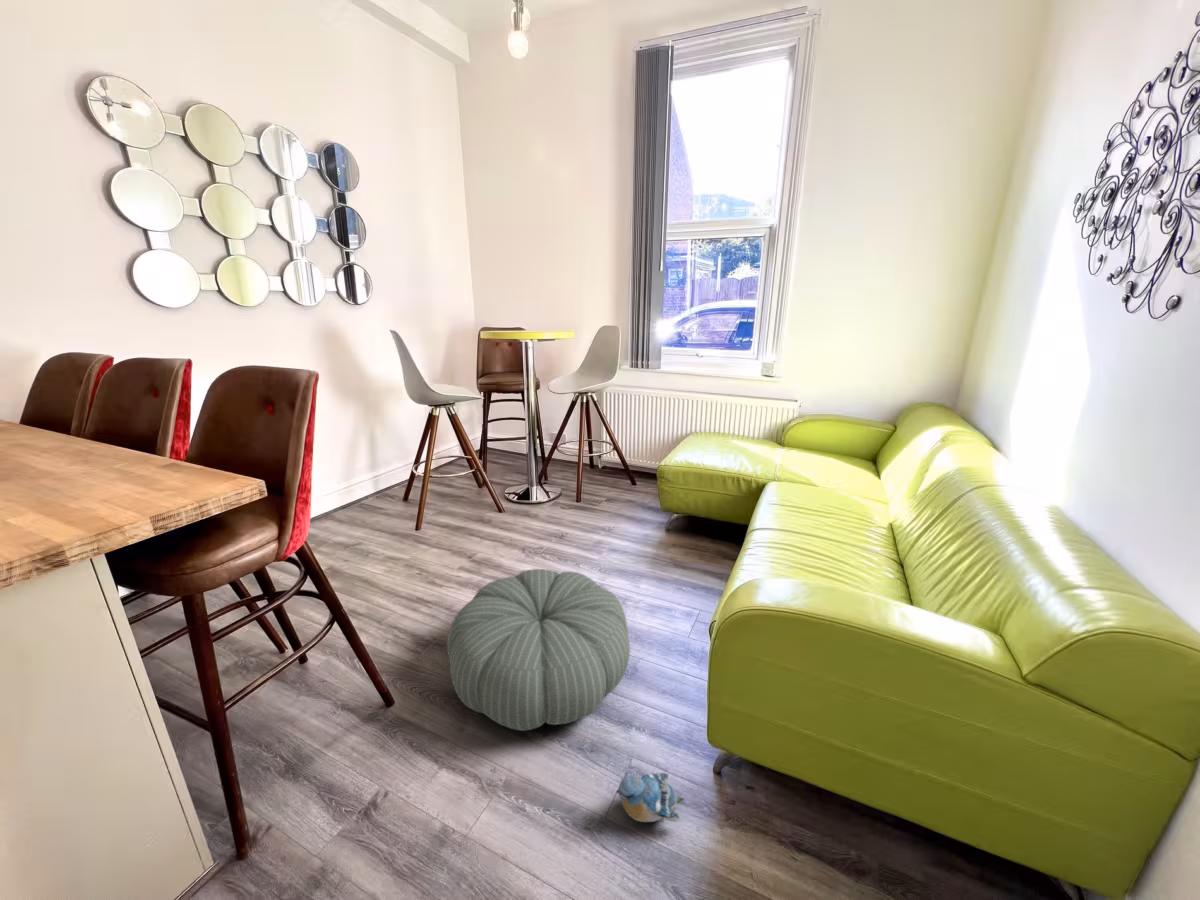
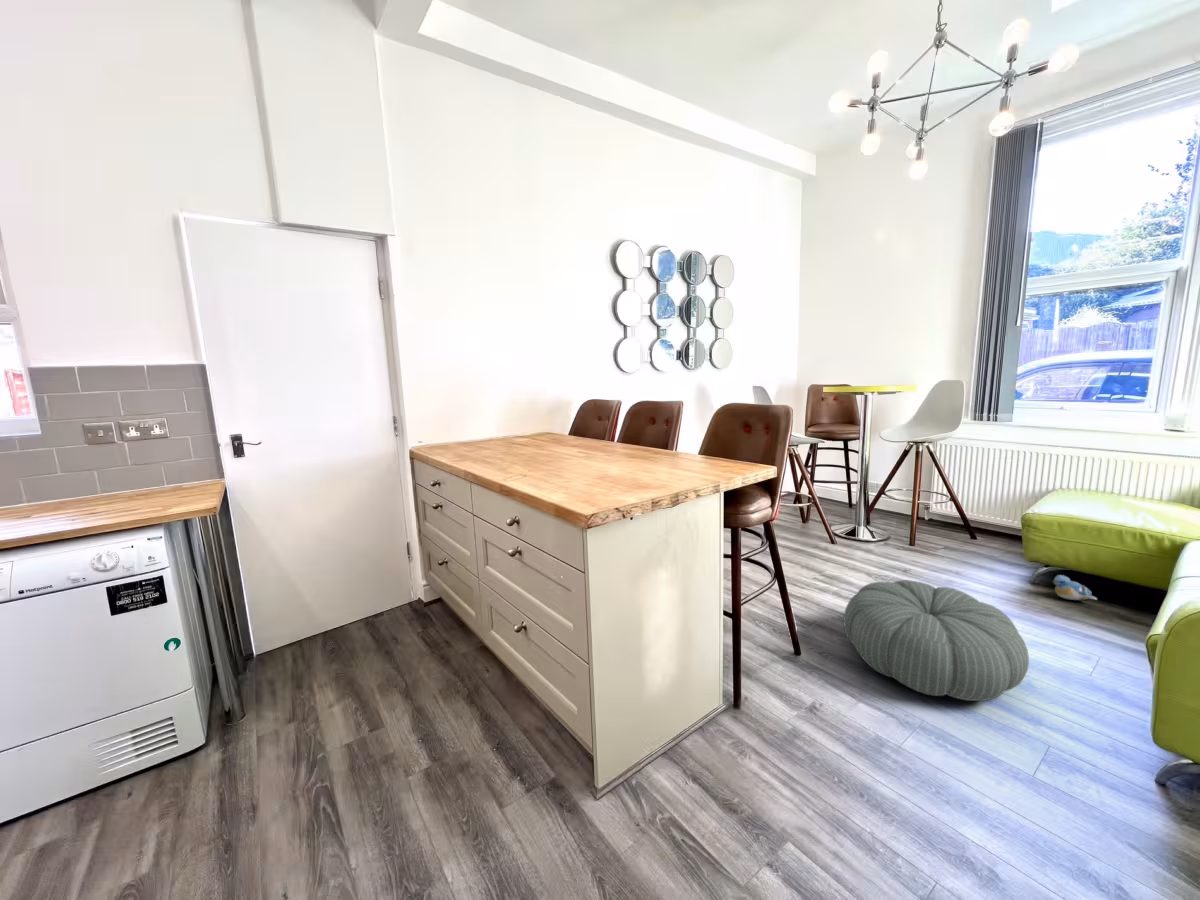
plush toy: present [617,773,683,822] -> present [1053,575,1097,600]

